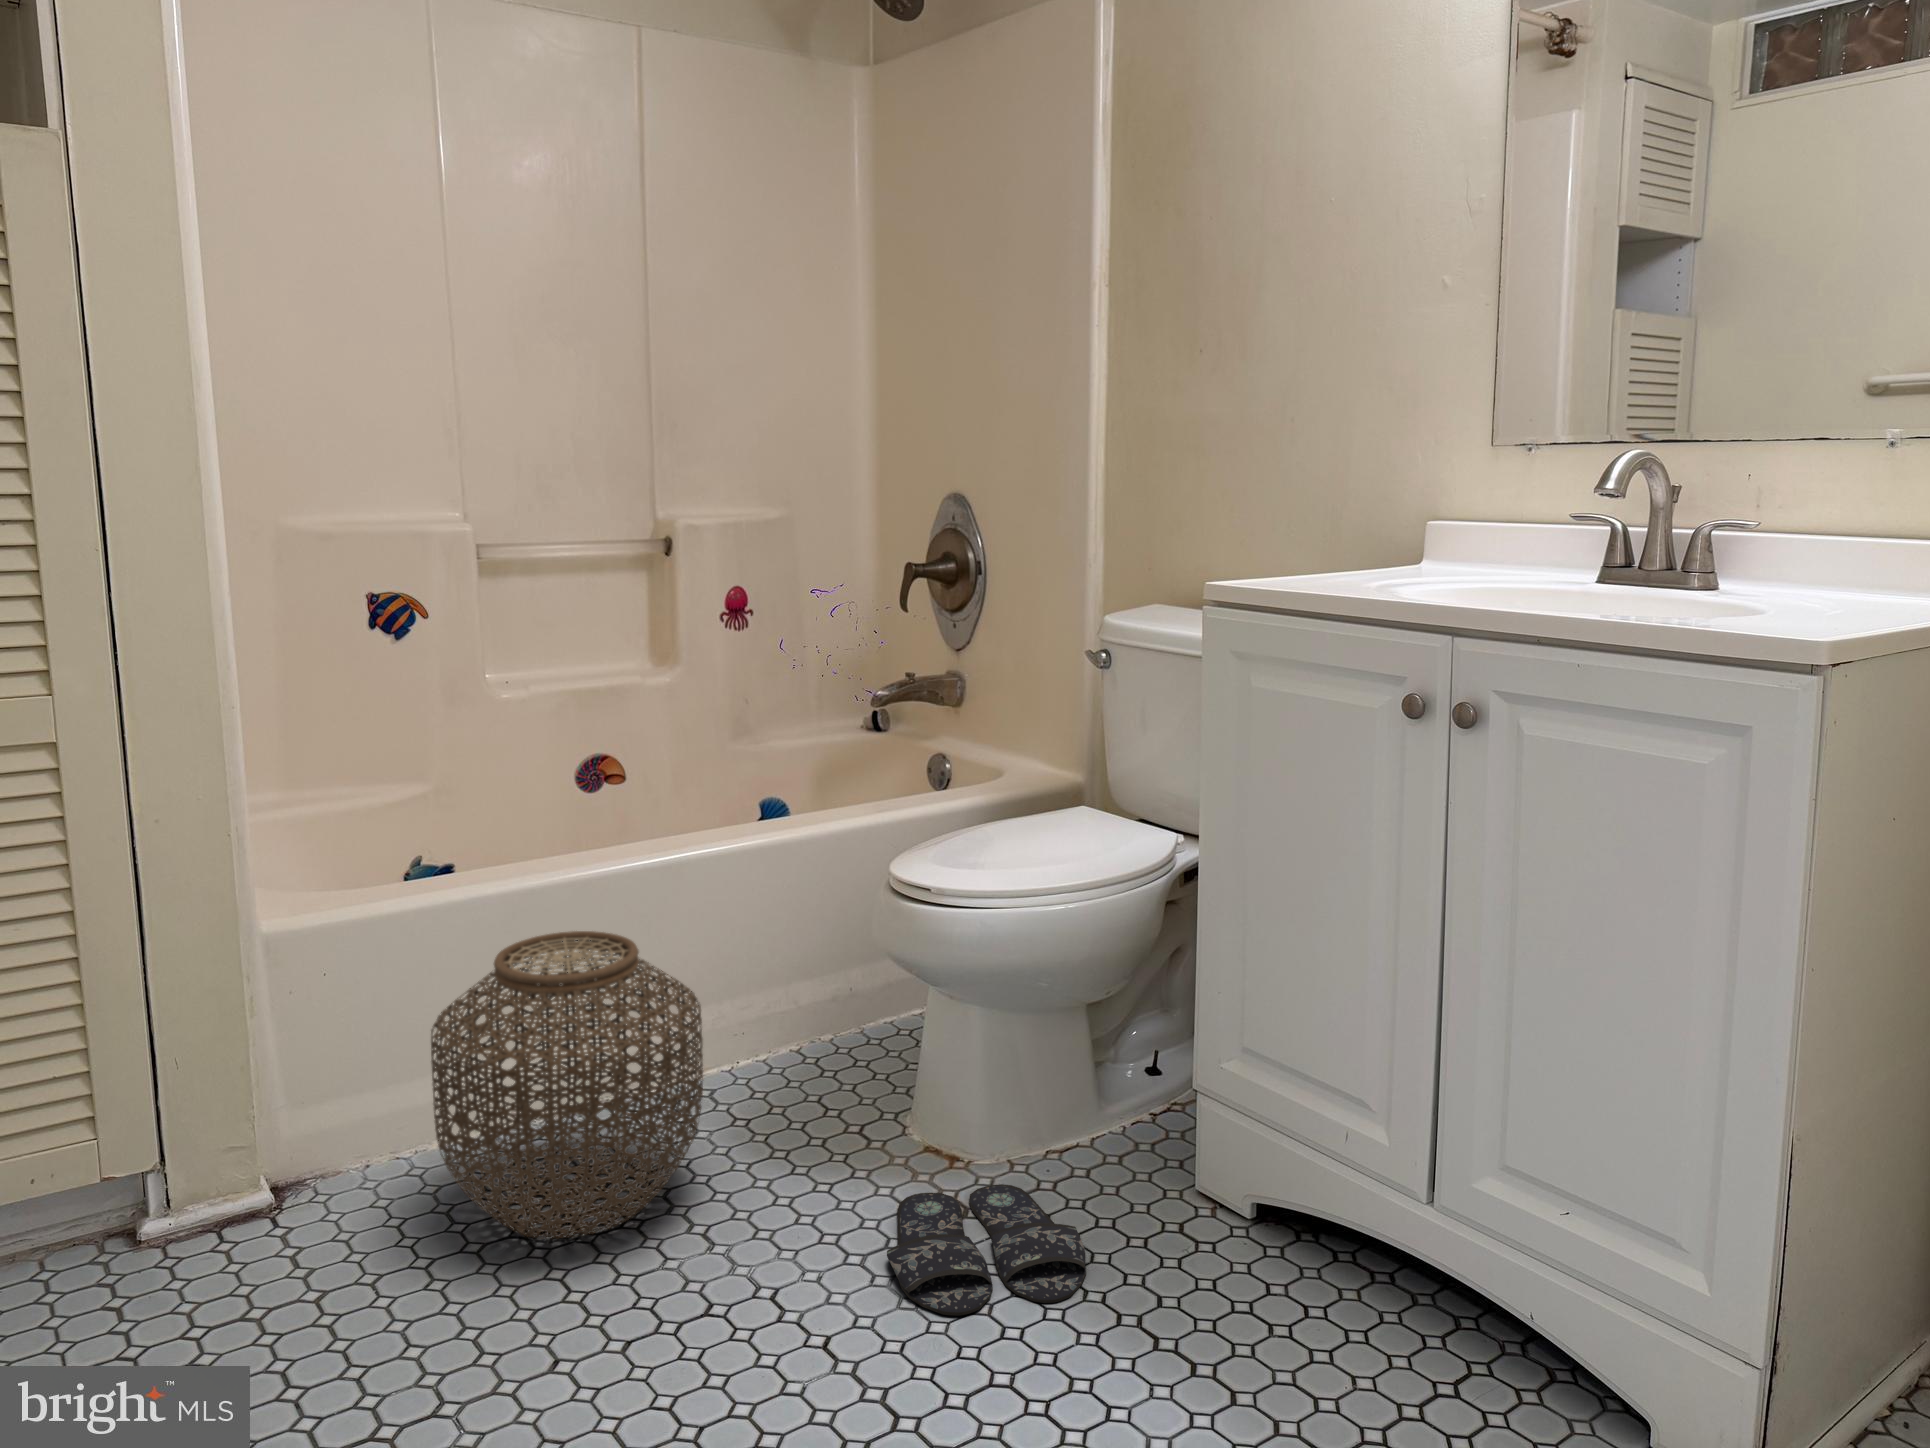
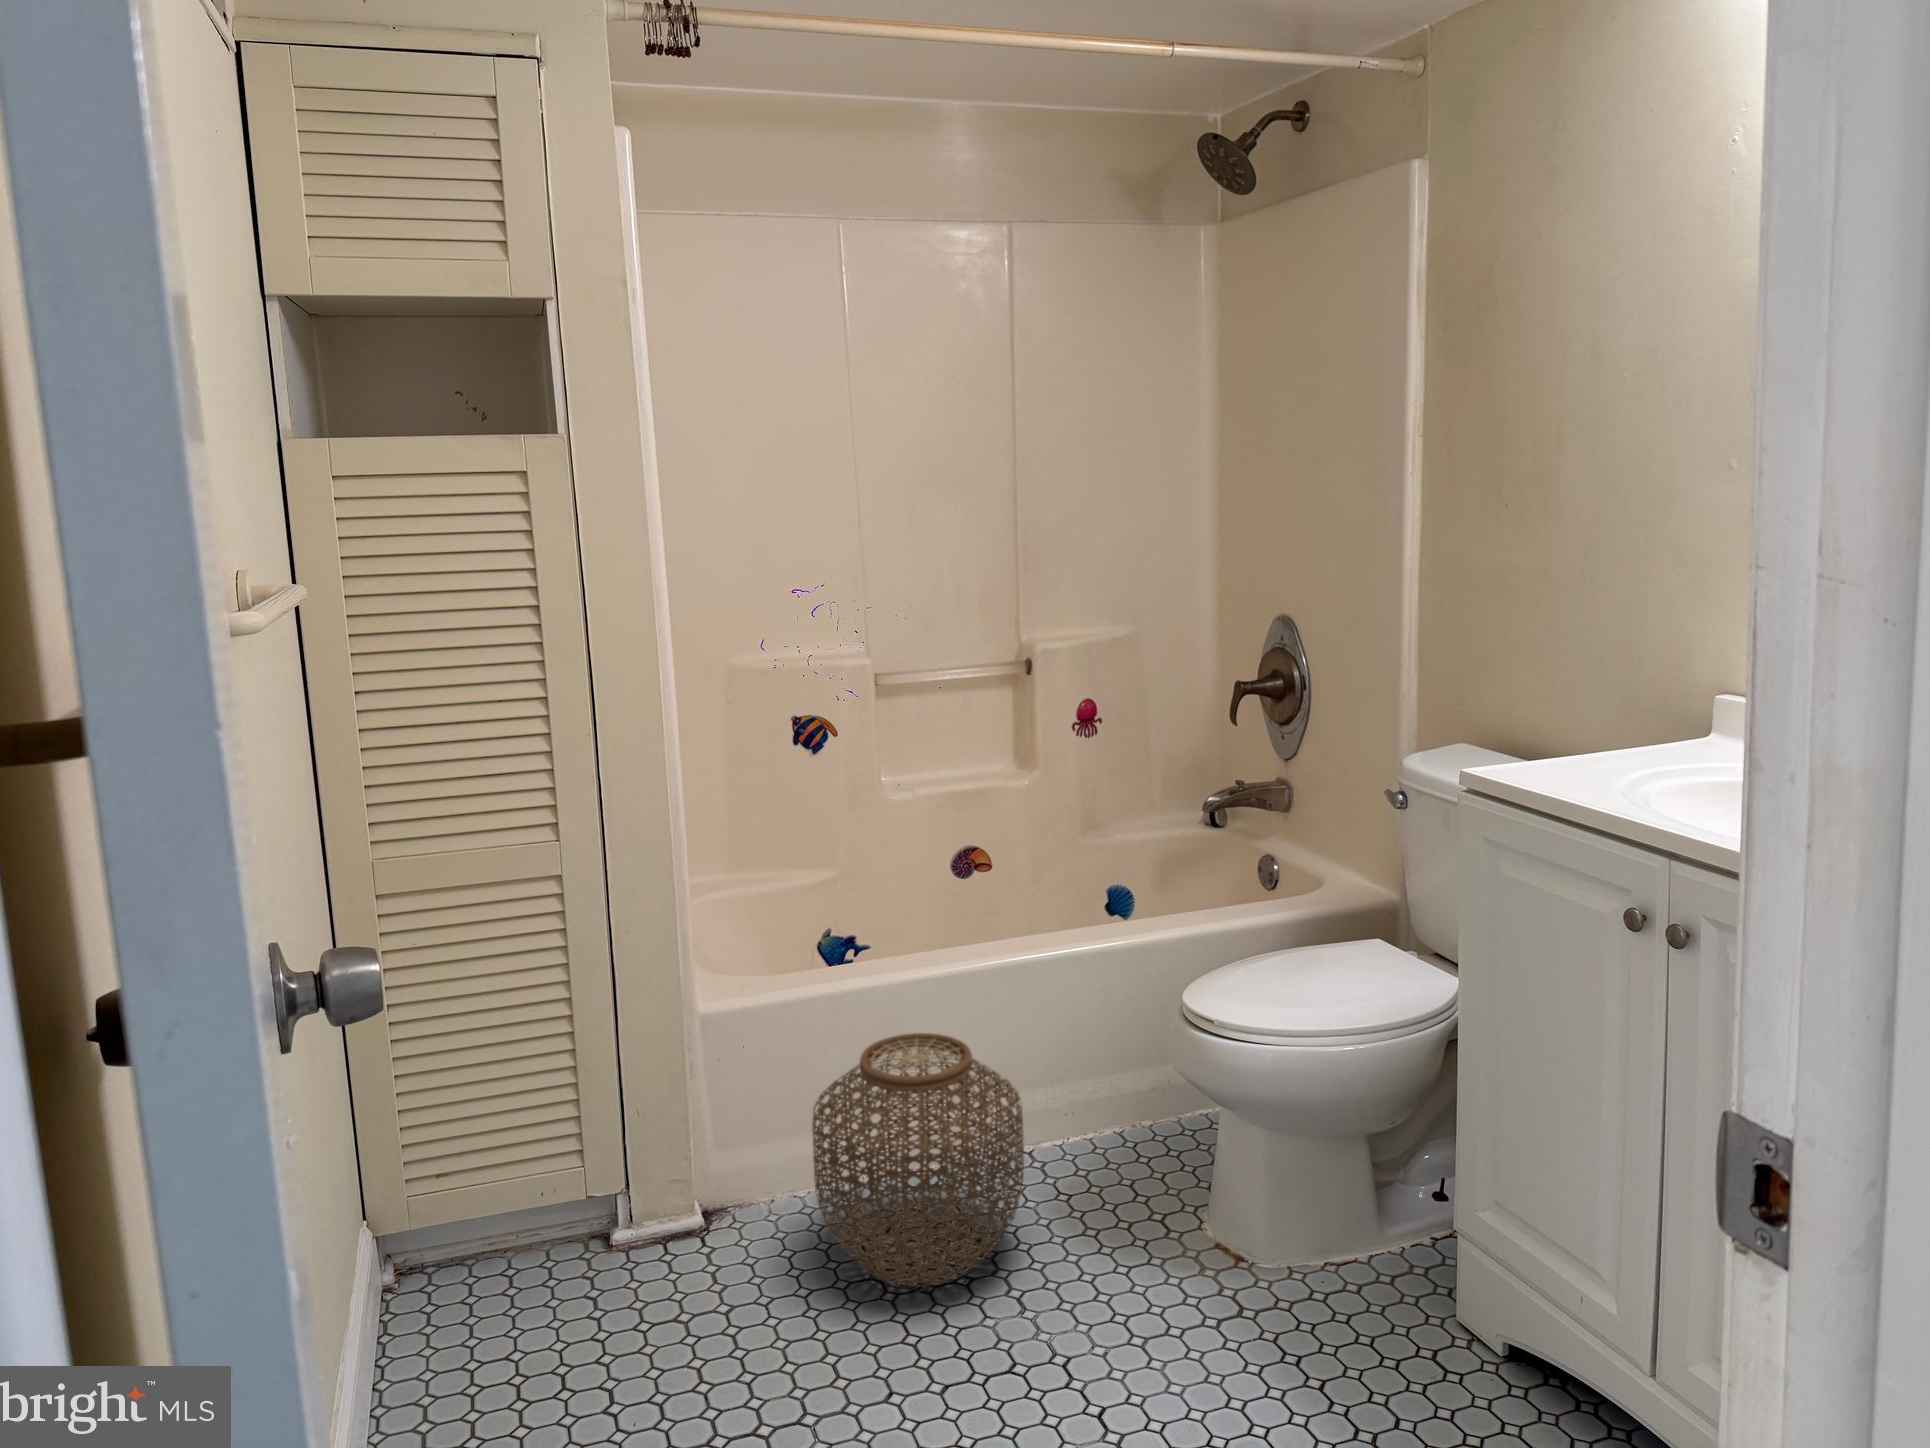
slippers: present [887,1184,1086,1316] -> none [1164,1287,1337,1410]

